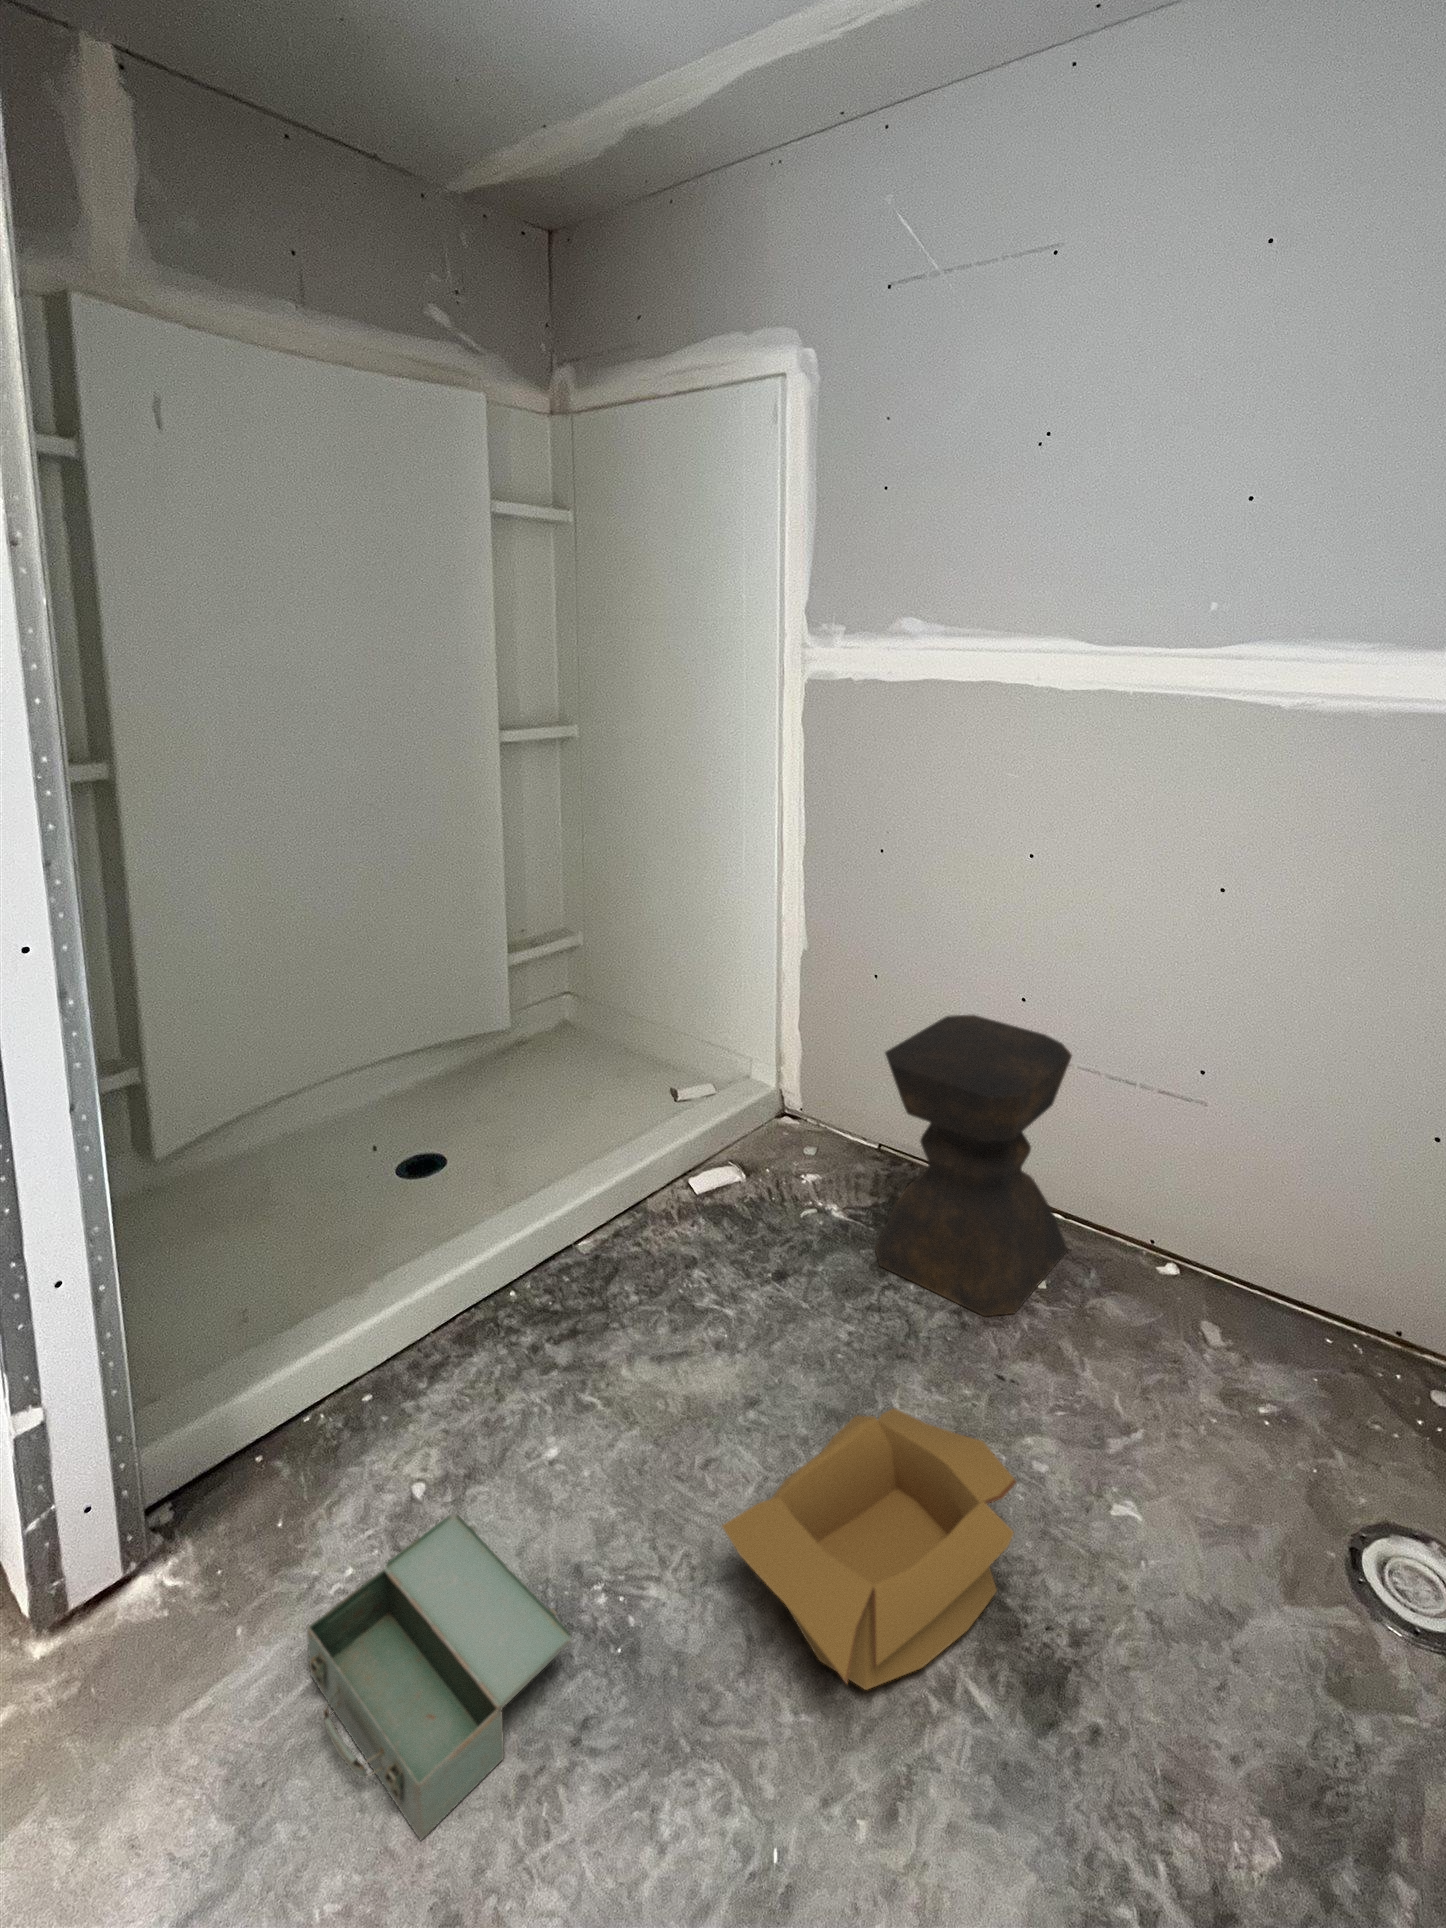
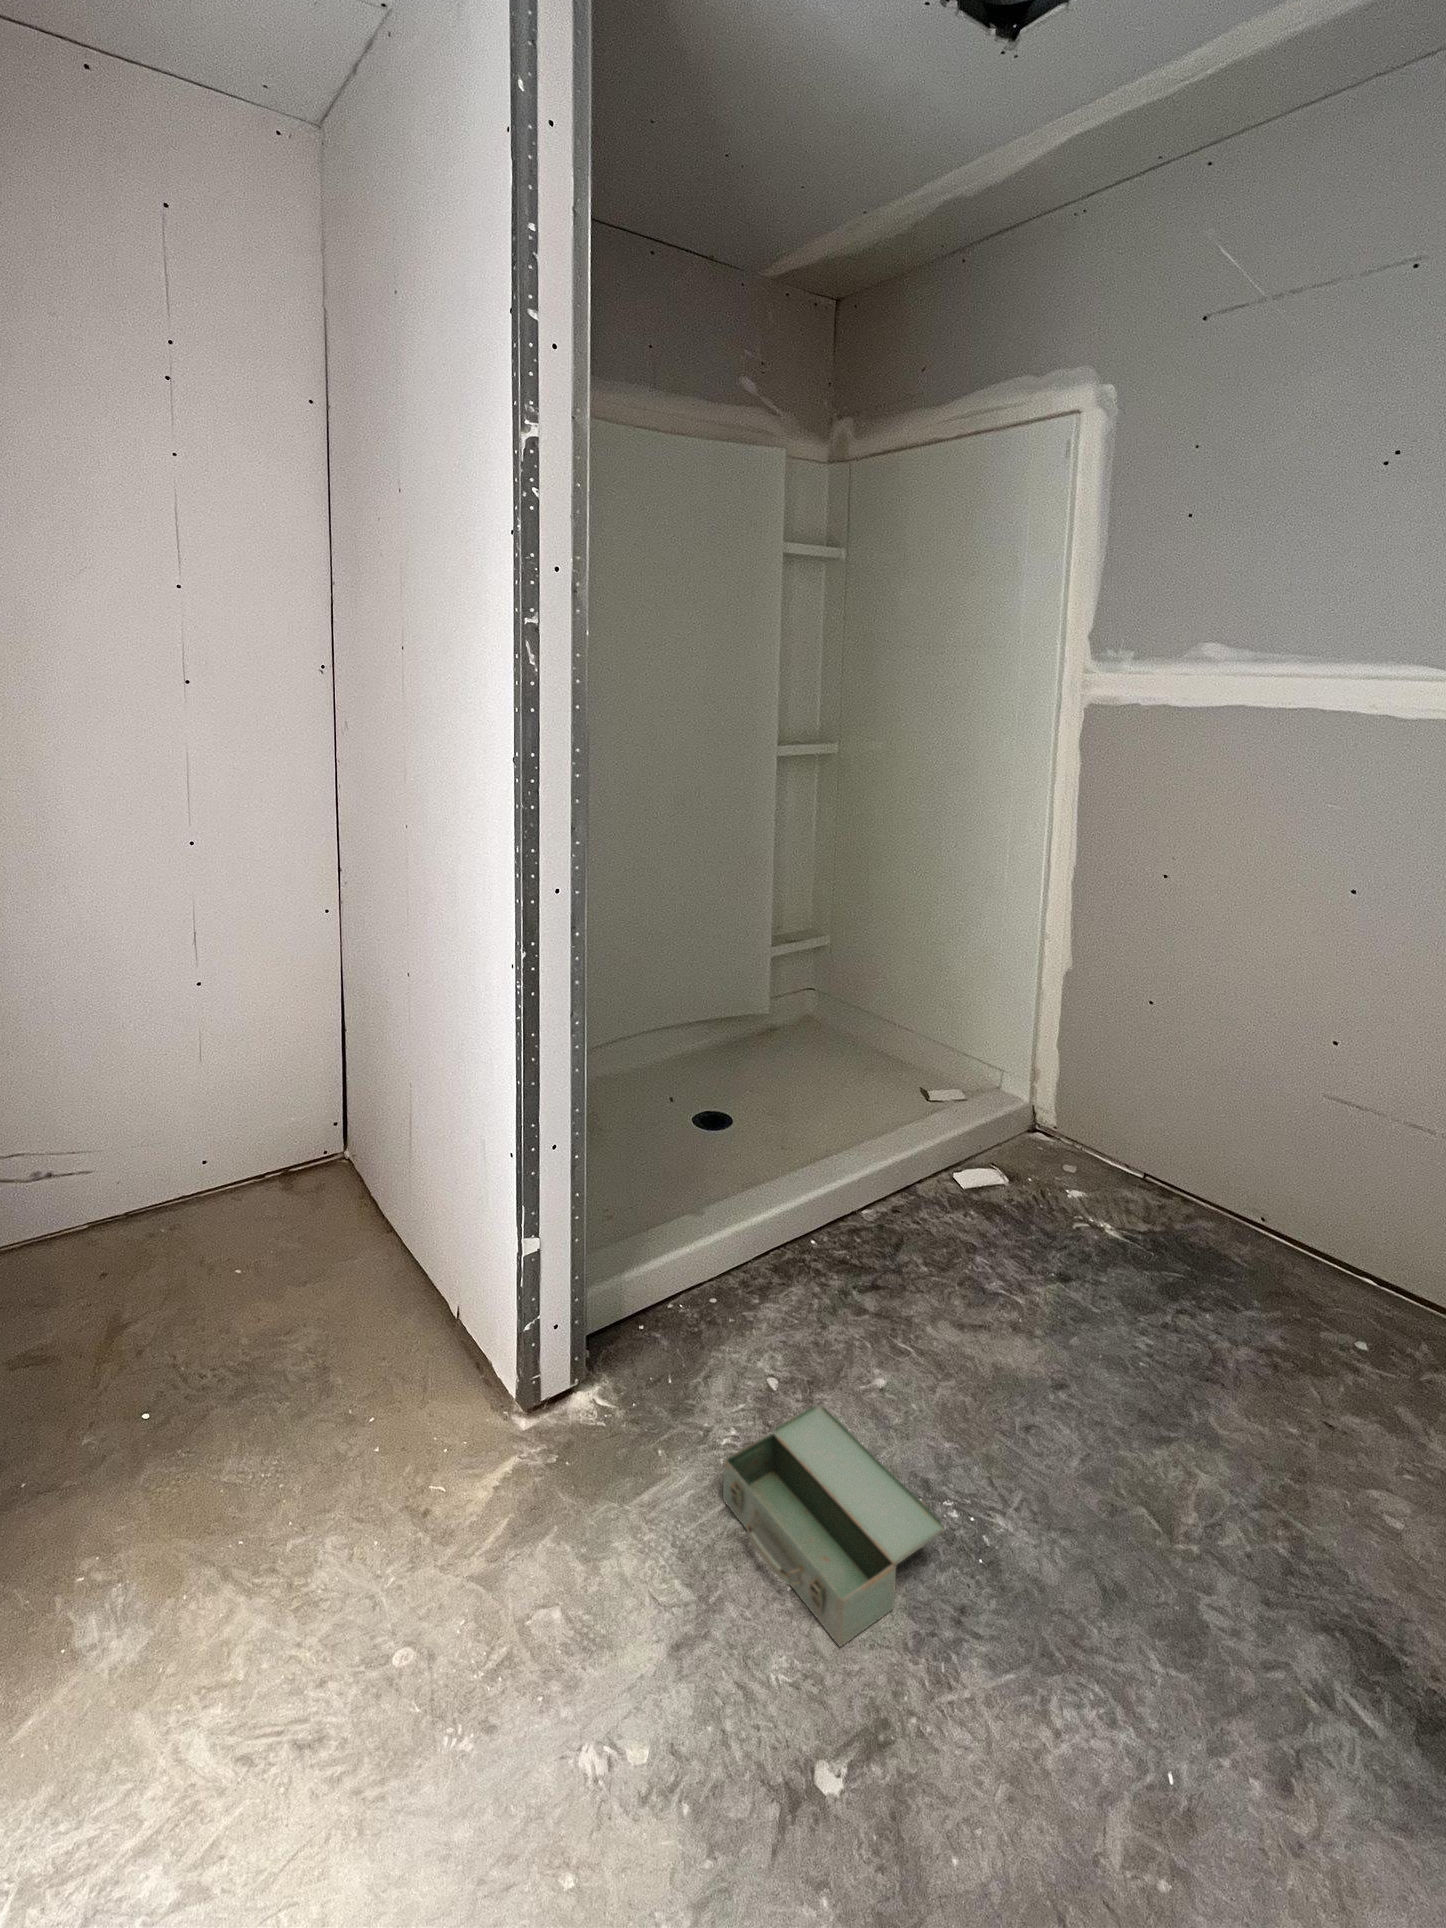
stool: present [875,1015,1072,1316] -> none [1159,1050,1402,1364]
cardboard box: present [722,1409,1016,1690] -> none [1066,1415,1380,1657]

